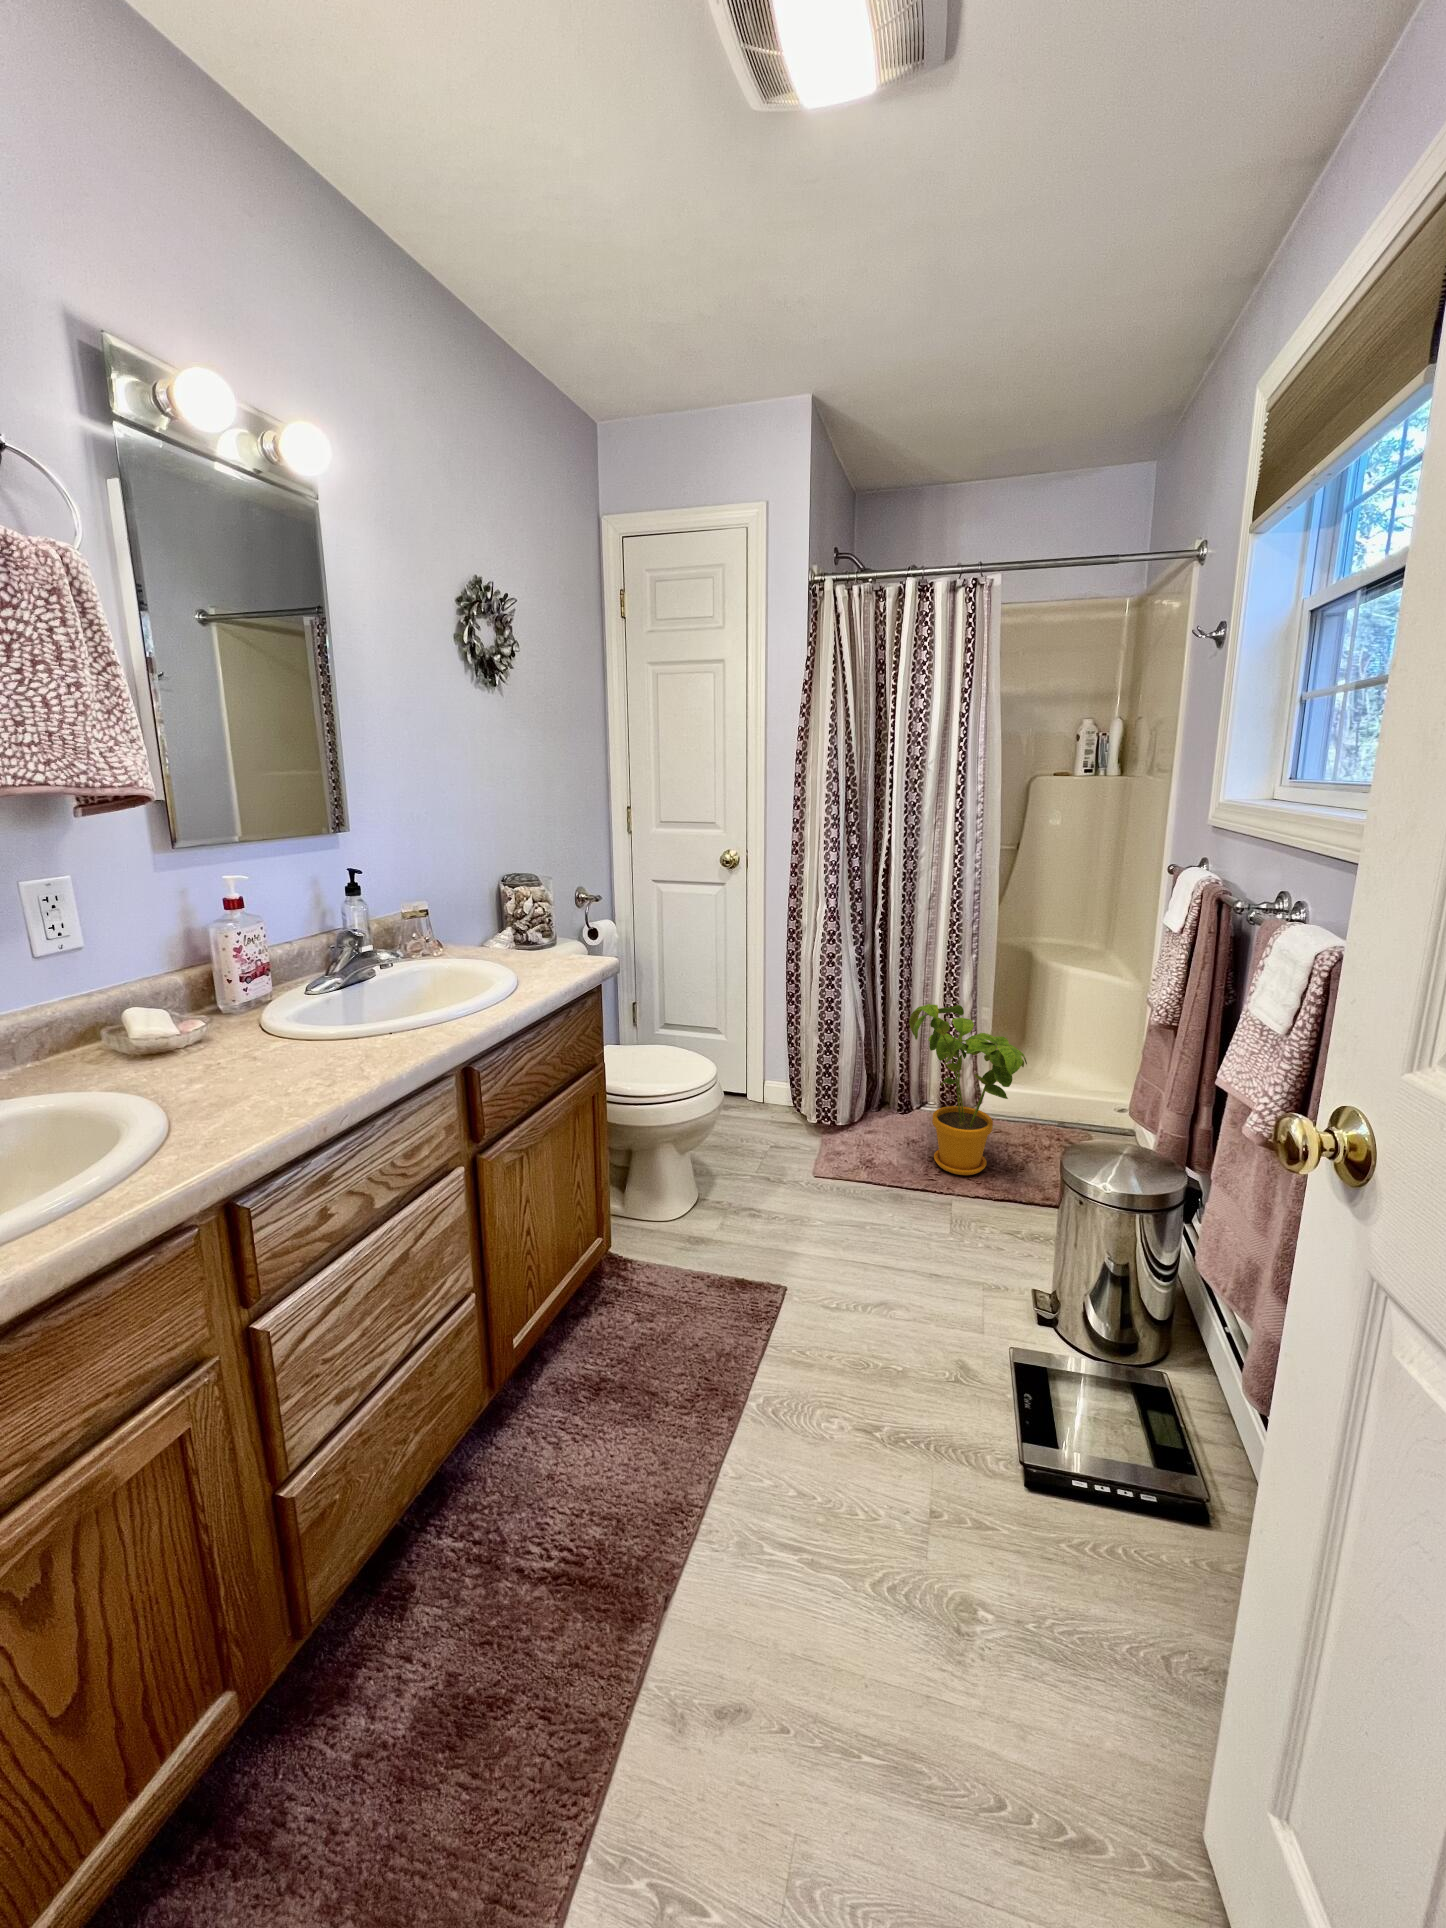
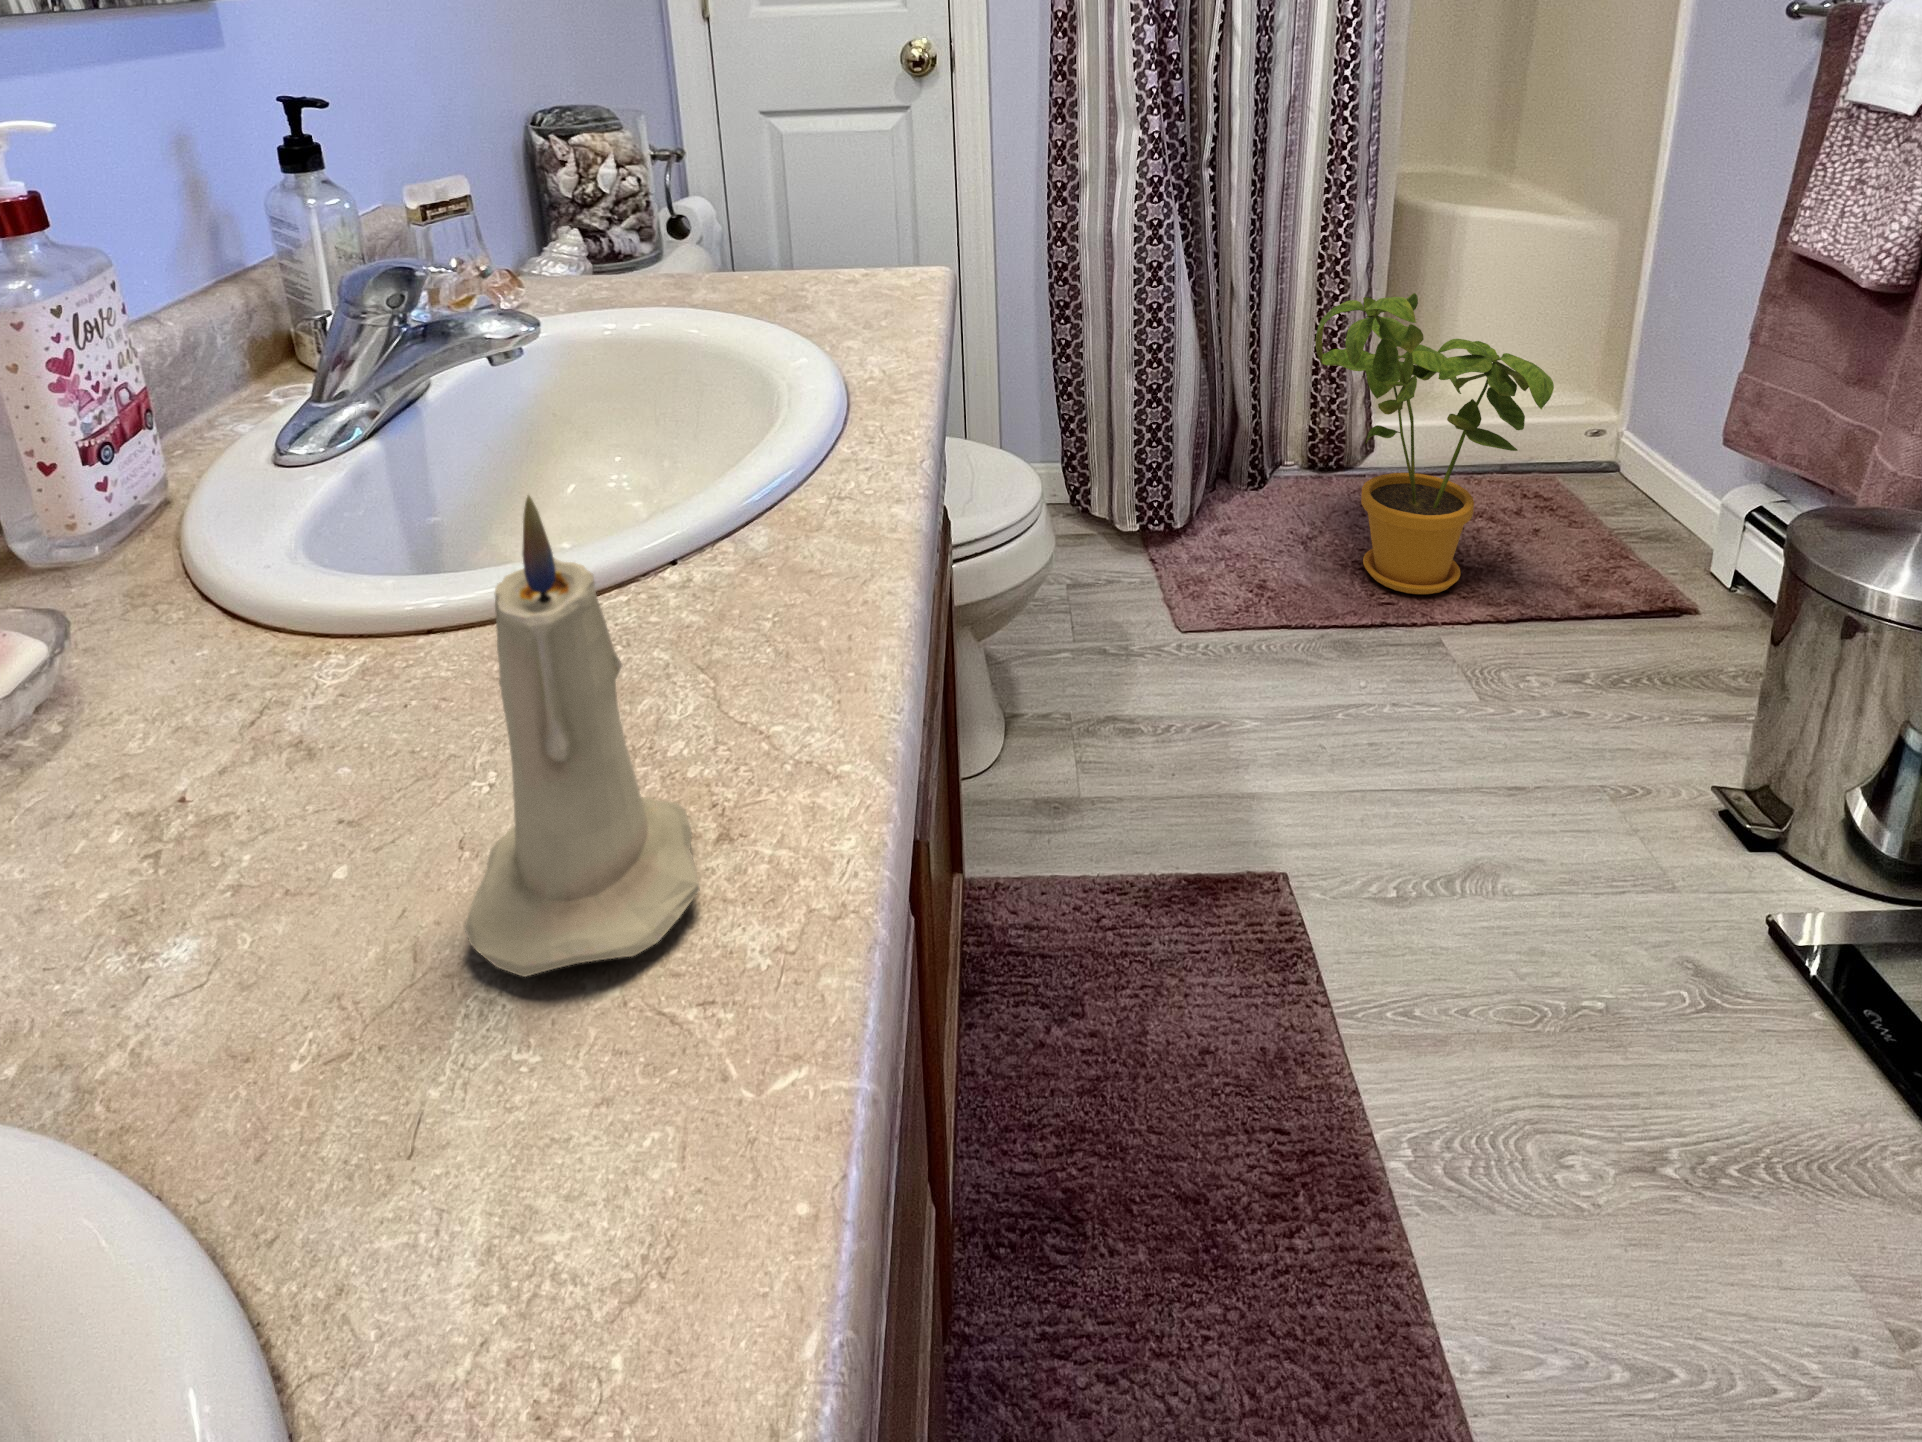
candle: none [241,984,314,1103] -> present [464,496,700,977]

